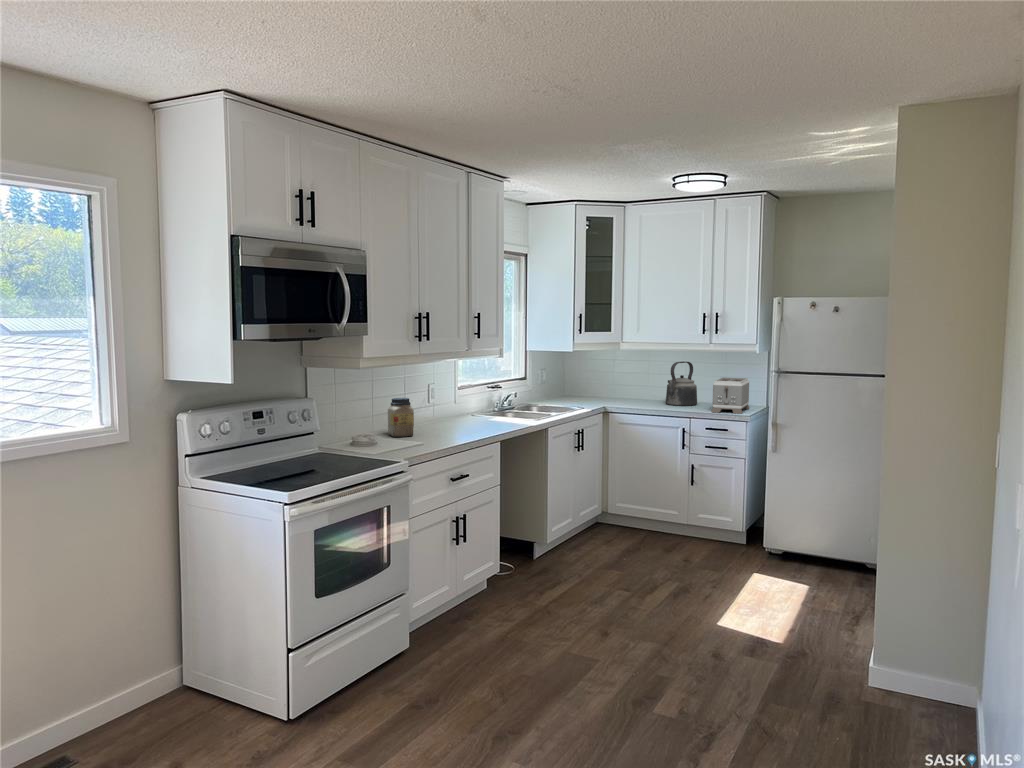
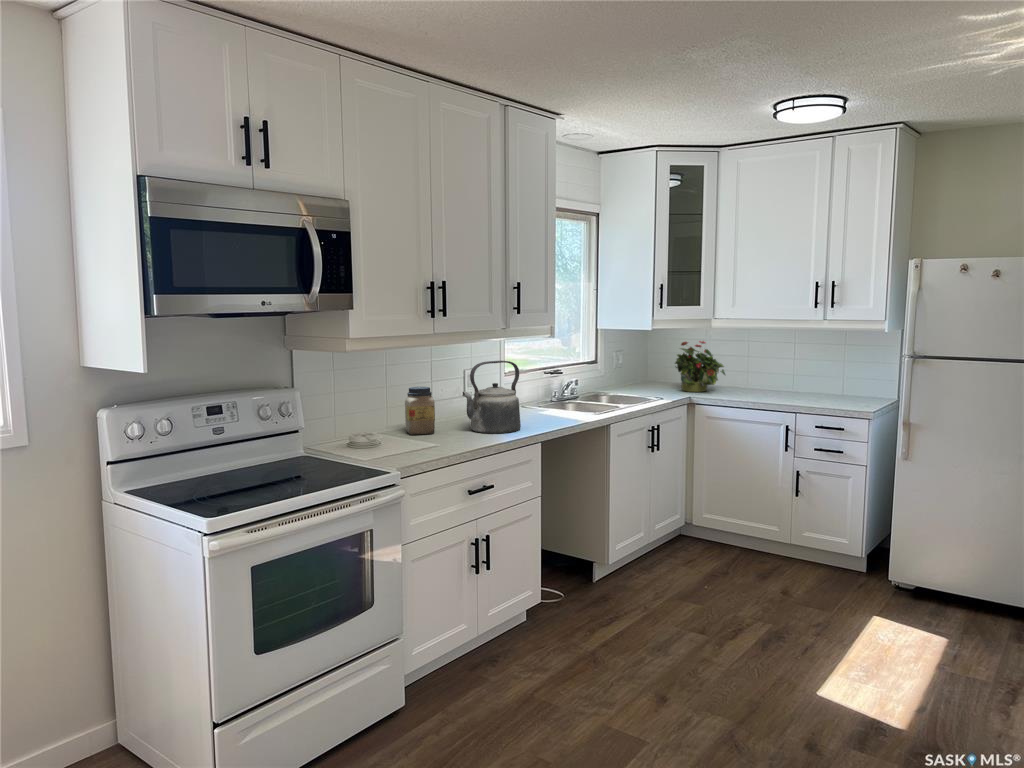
potted plant: none [591,360,633,403] -> present [675,341,725,392]
kettle: present [666,361,697,406] -> present [462,361,521,434]
toaster: present [711,377,749,414] -> none [822,362,874,409]

